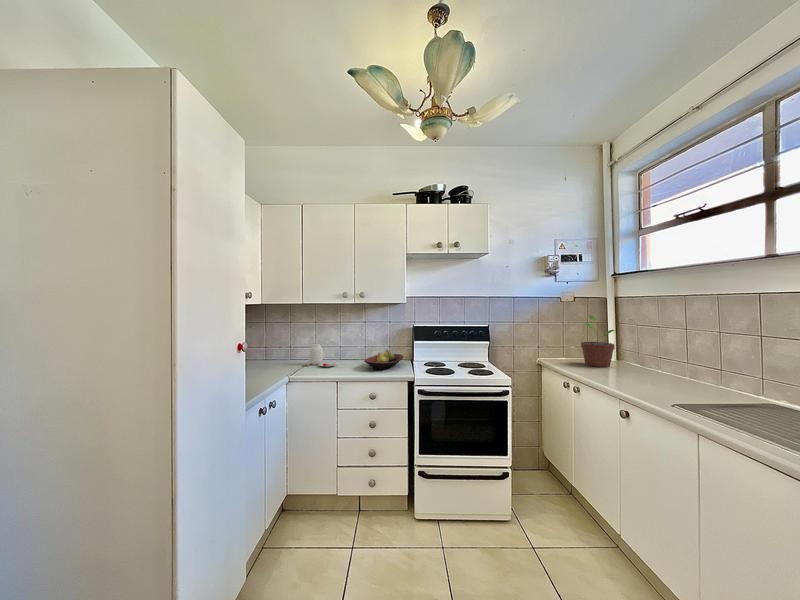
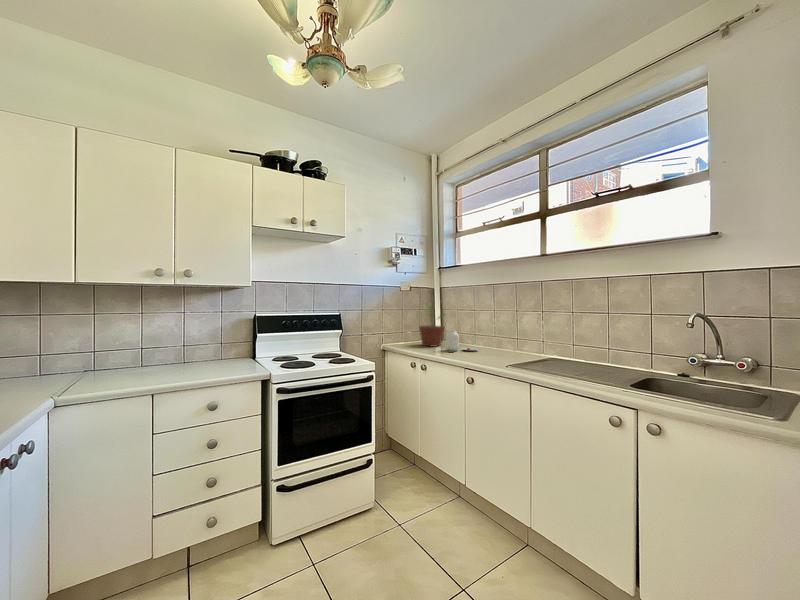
jar: present [303,343,336,367] -> present [446,329,478,352]
fruit bowl: present [364,350,403,370] -> none [190,346,244,371]

